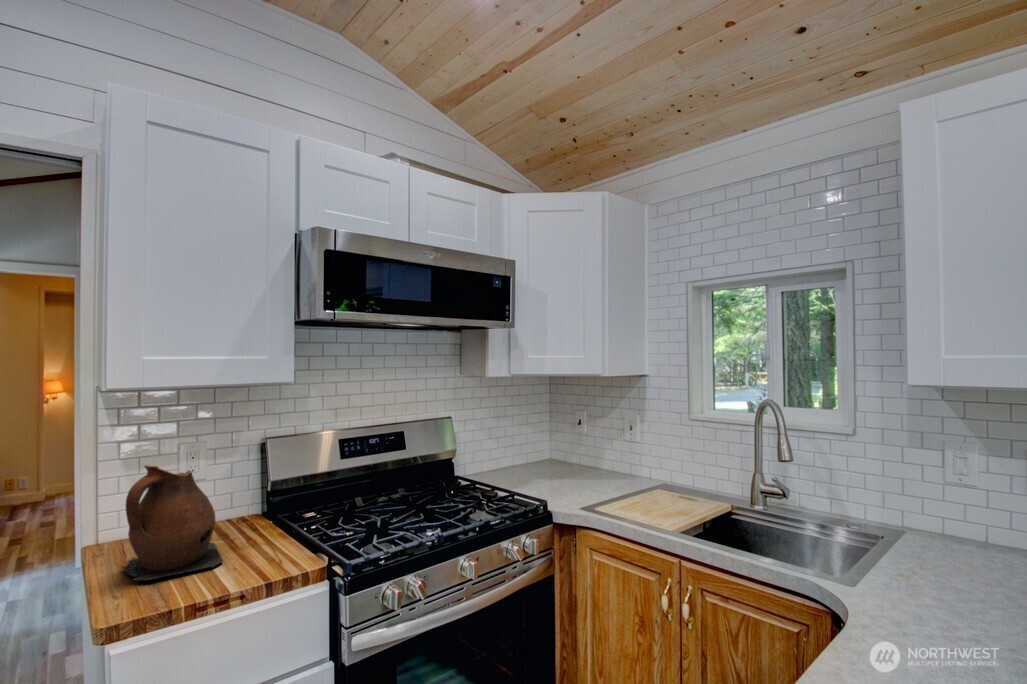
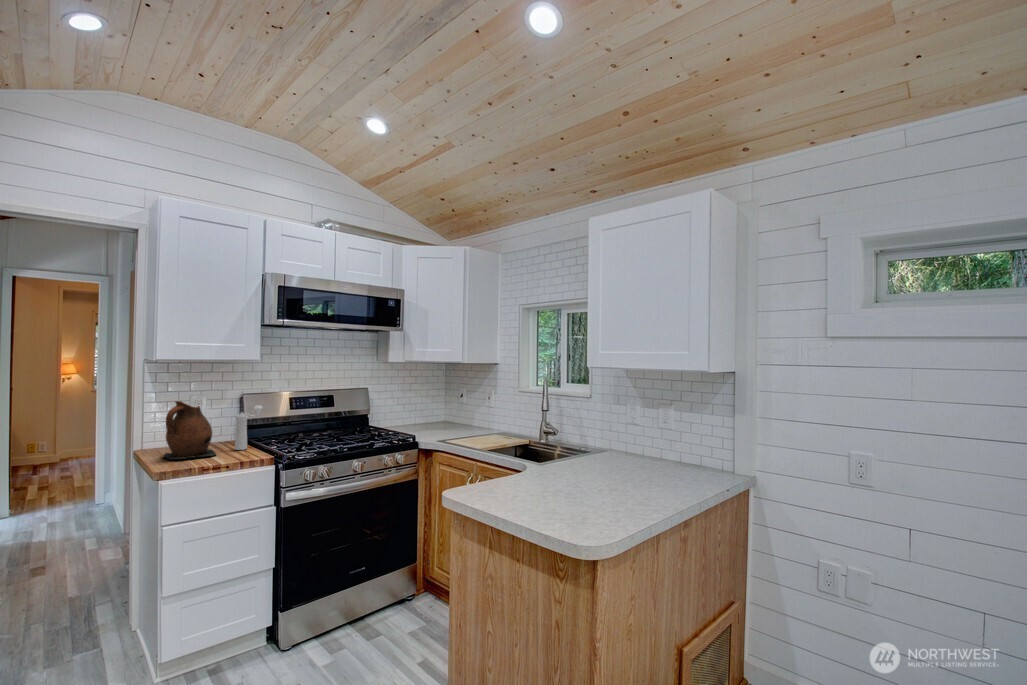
pepper mill: none [255,460,302,545] -> present [235,406,263,450]

